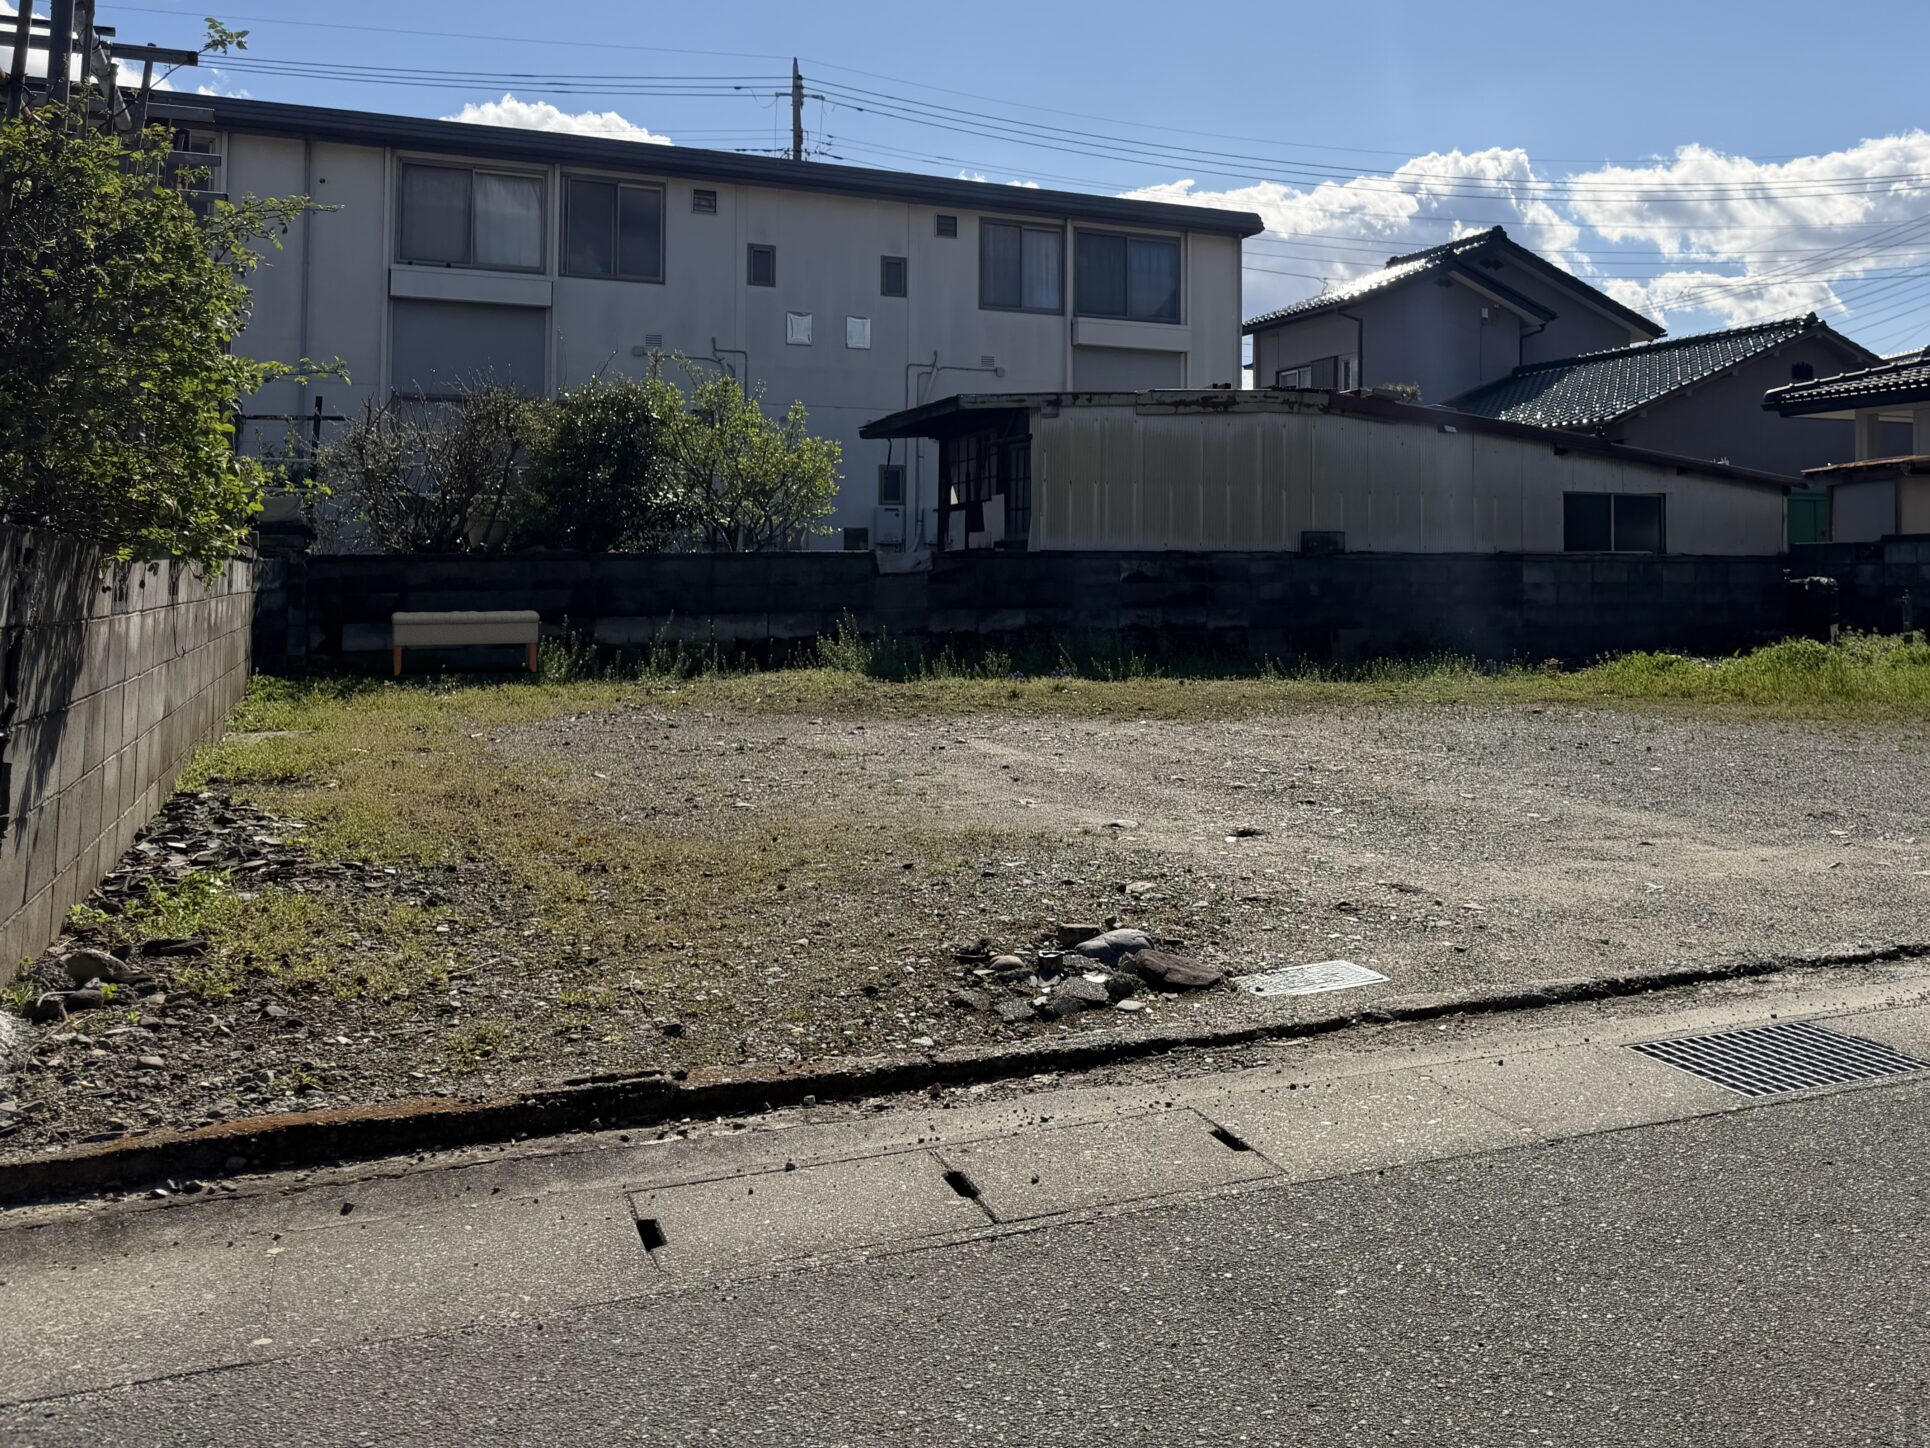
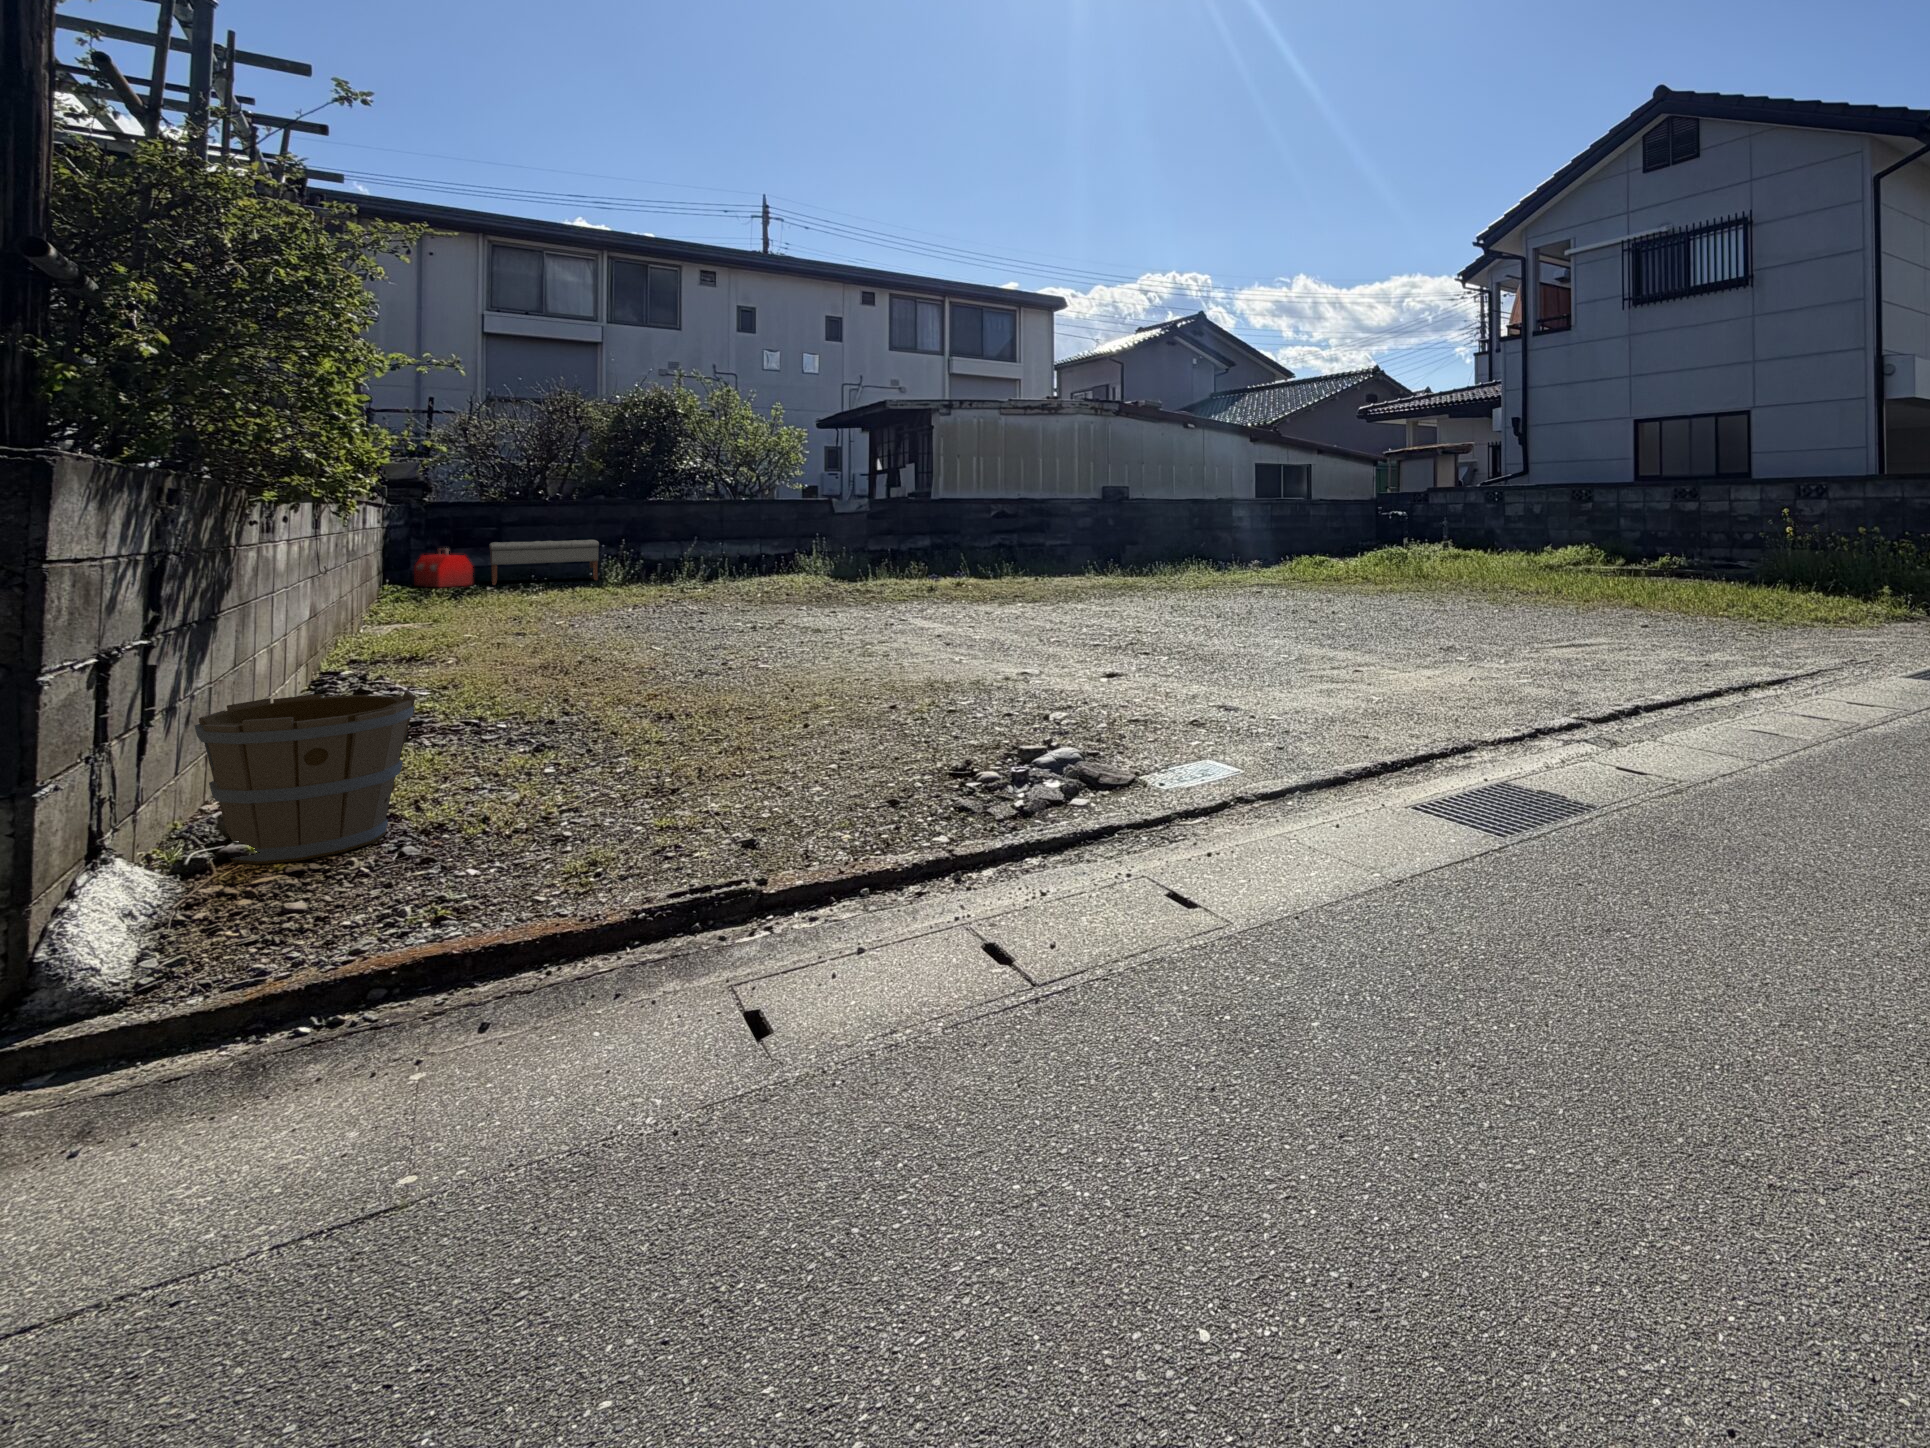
toolbox: none [292,620,369,677] -> present [414,548,473,587]
wooden bucket: none [44,809,286,1016] -> present [195,691,416,864]

